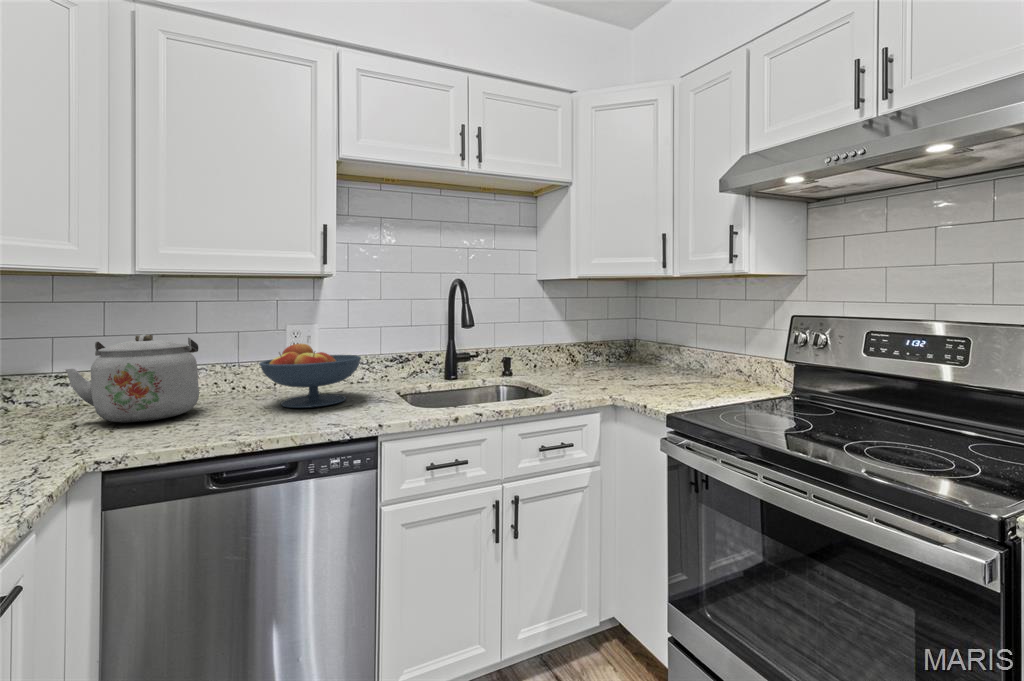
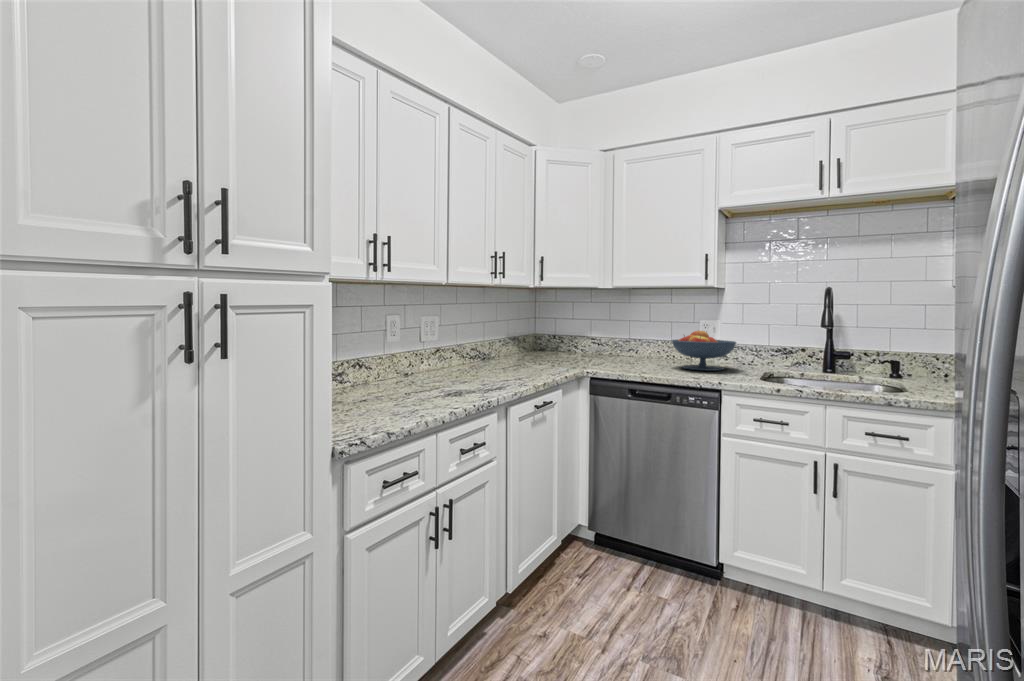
kettle: present [65,334,199,422] -> none [590,319,648,363]

